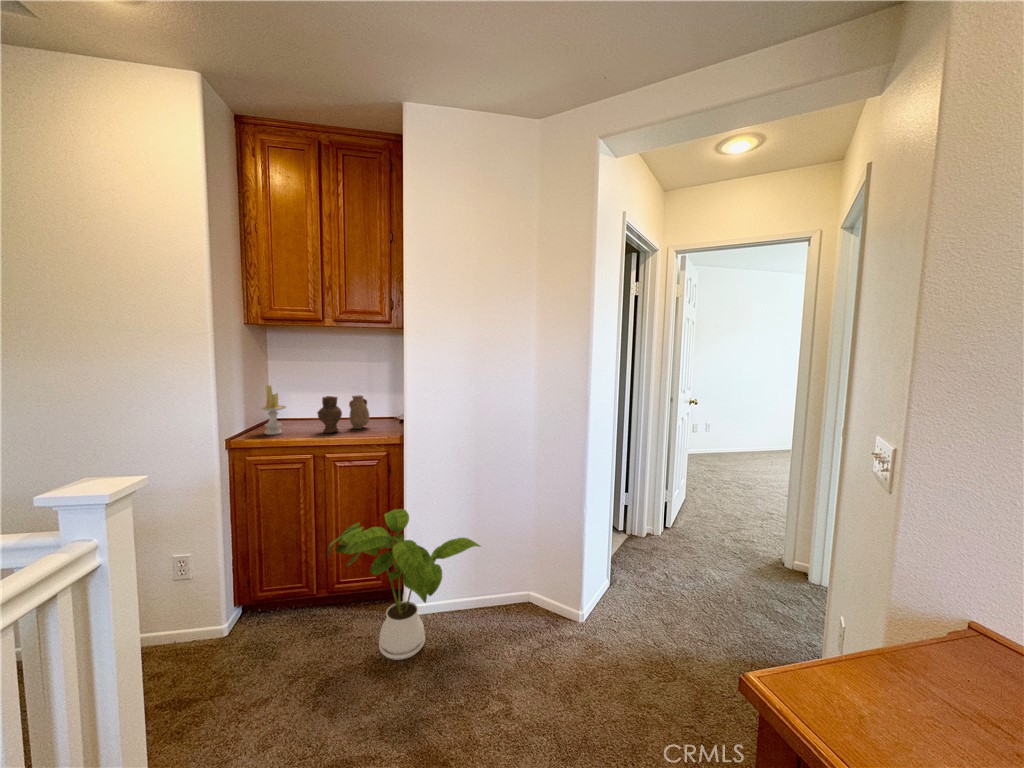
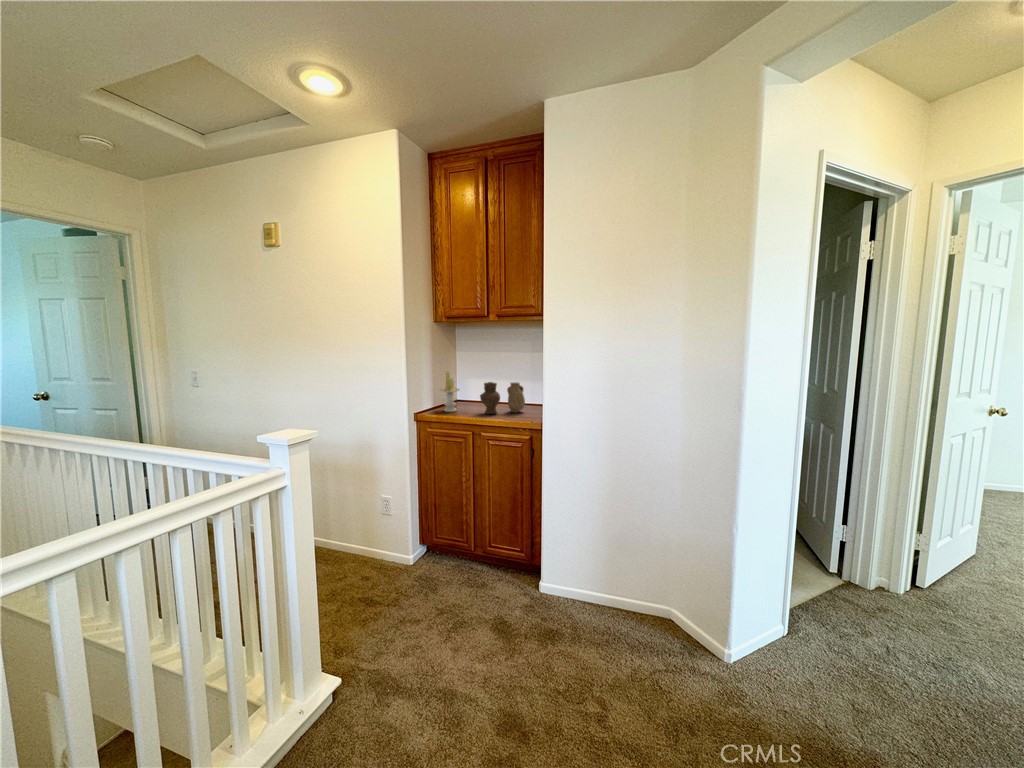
house plant: present [328,509,481,660] -> none [467,489,608,629]

